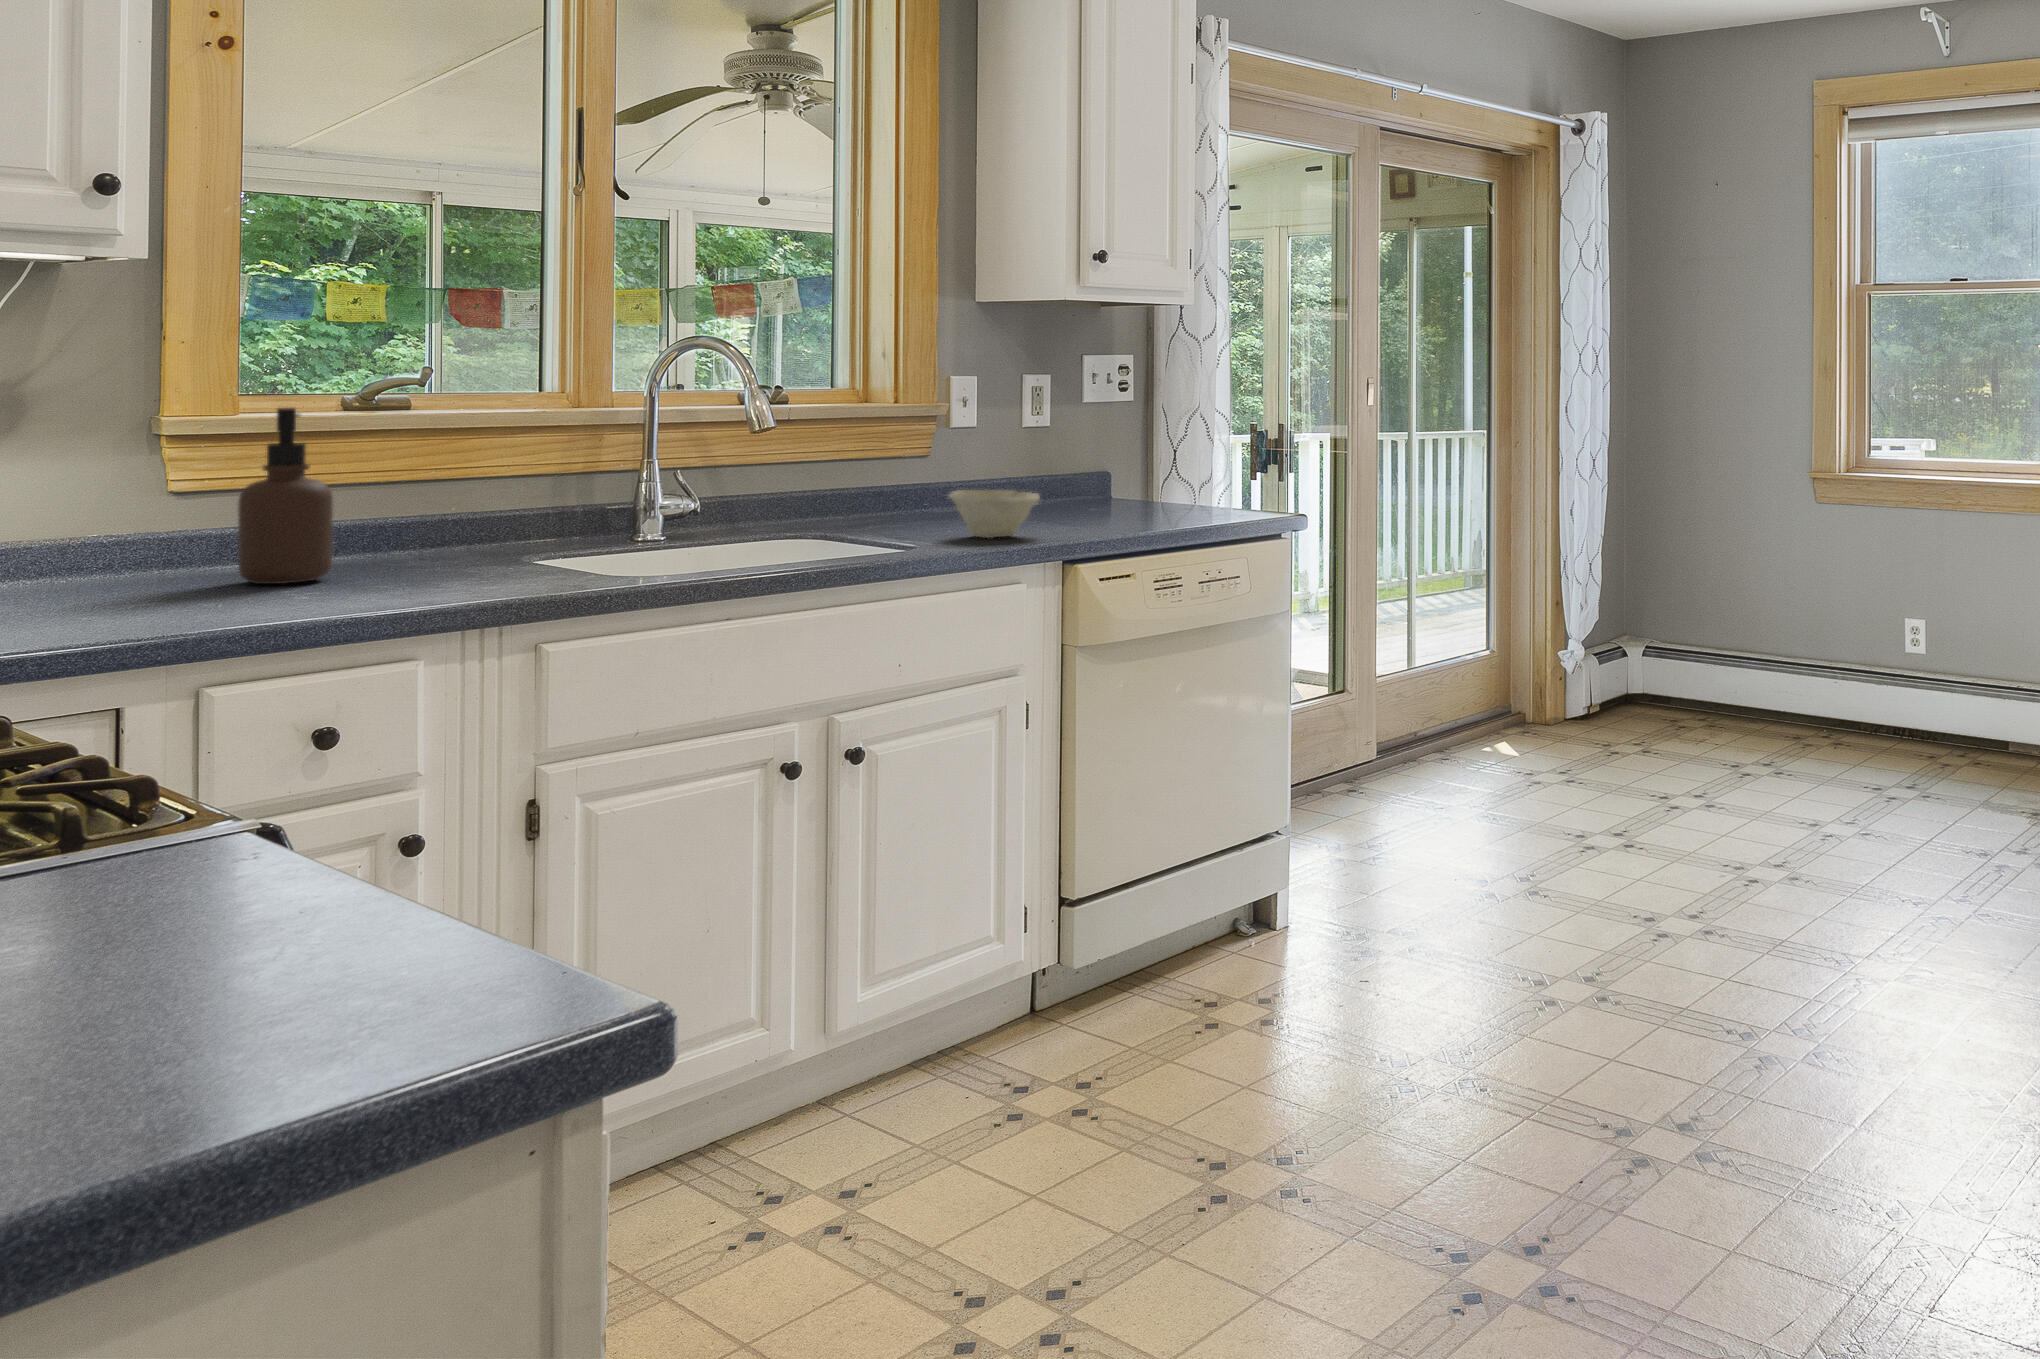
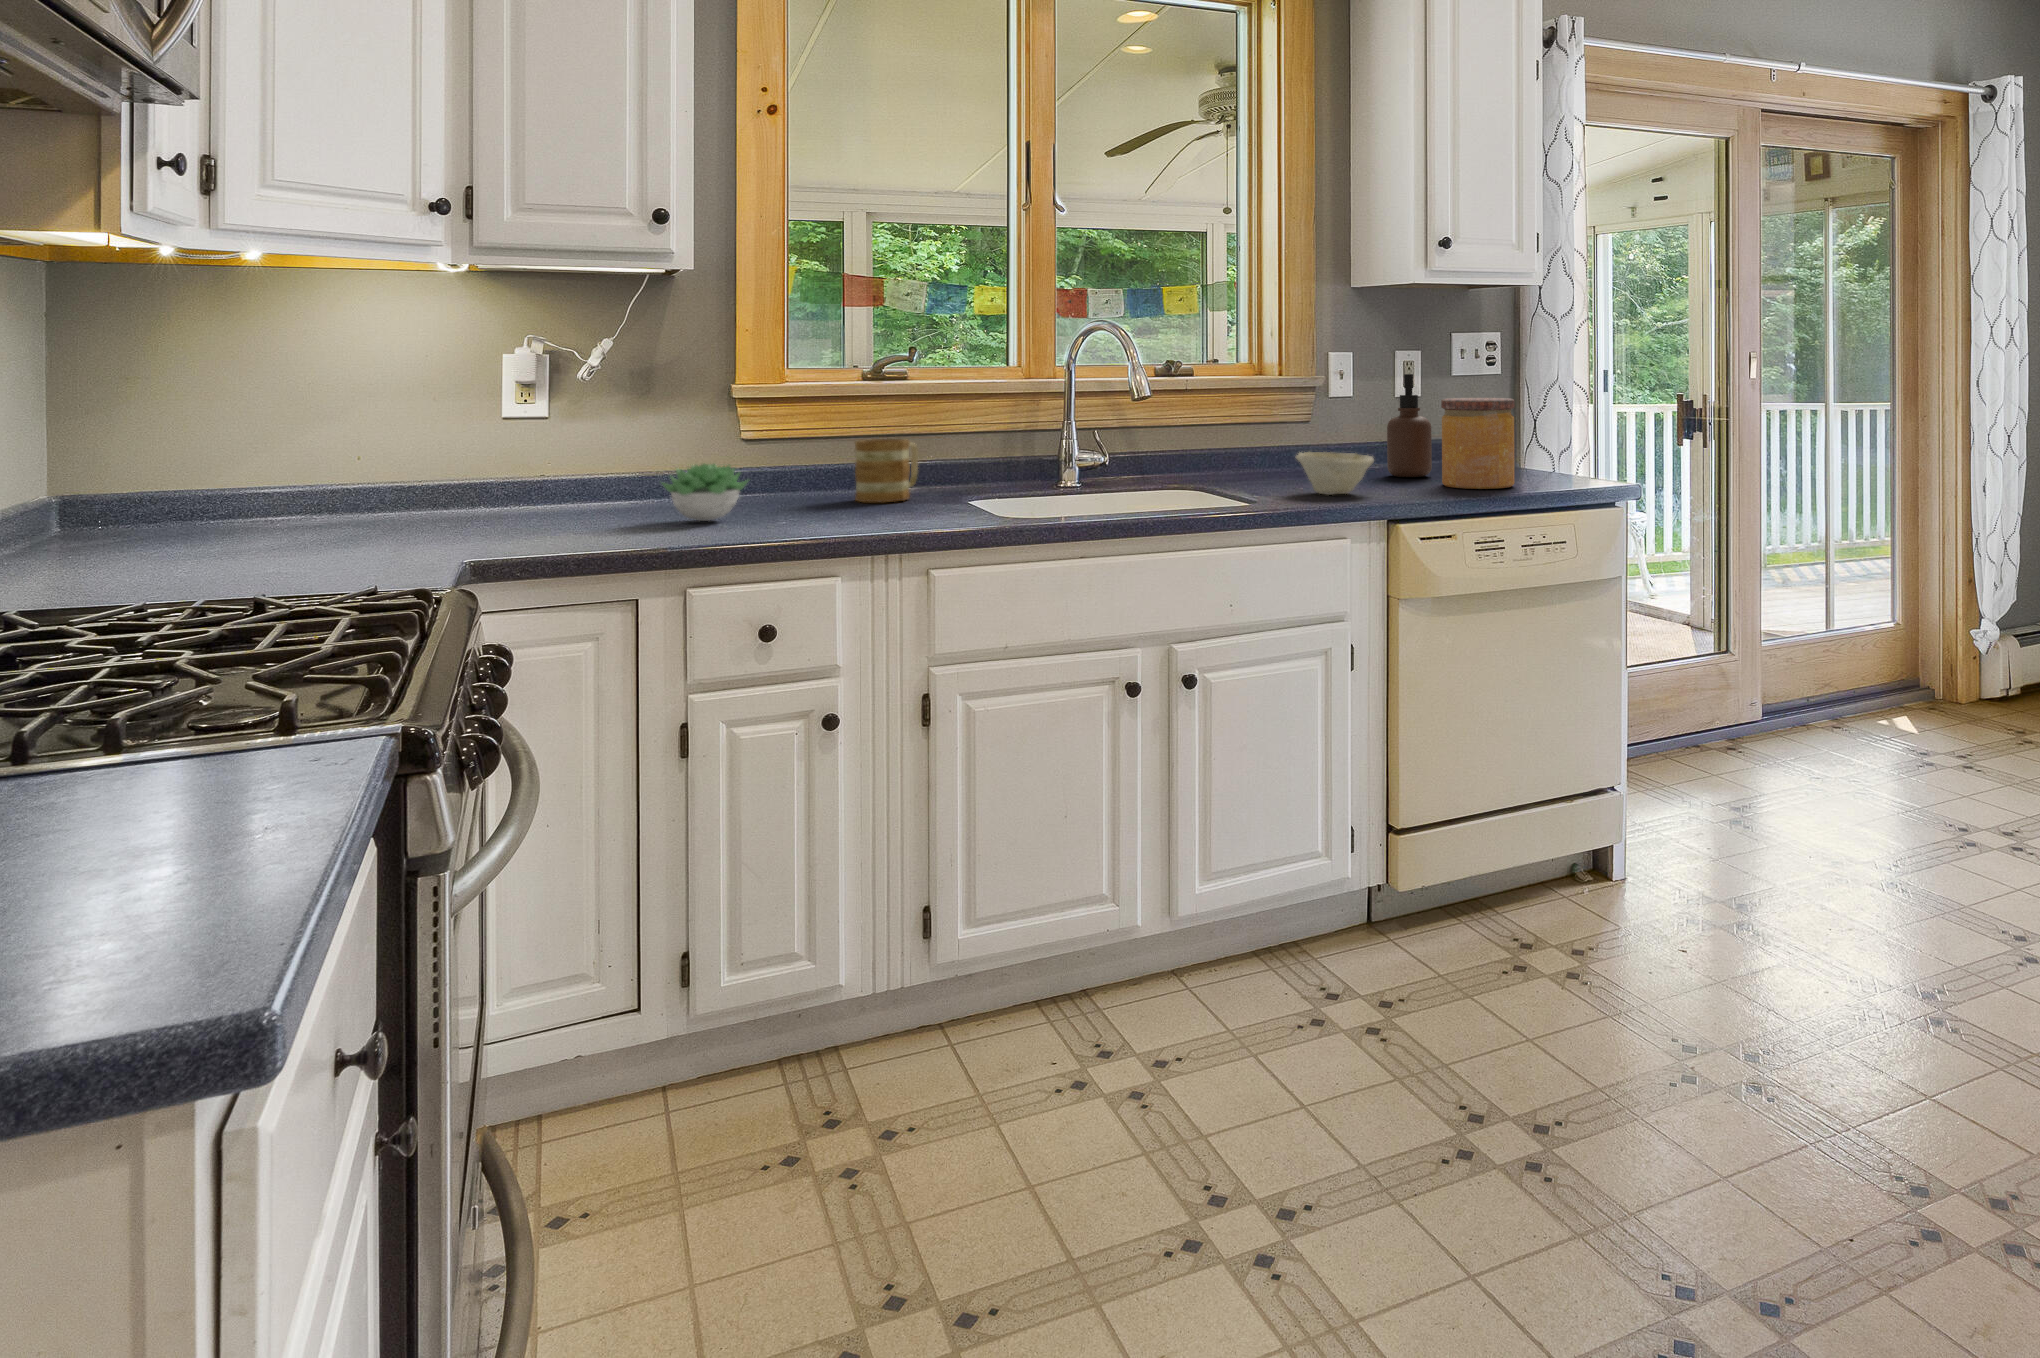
soap dispenser: present [238,408,333,584] -> present [1387,374,1432,477]
jar: none [1101,427,1181,526] -> present [1441,398,1514,489]
mug: none [364,487,449,570] -> present [855,439,918,502]
succulent plant: none [99,524,247,603] -> present [662,464,748,521]

